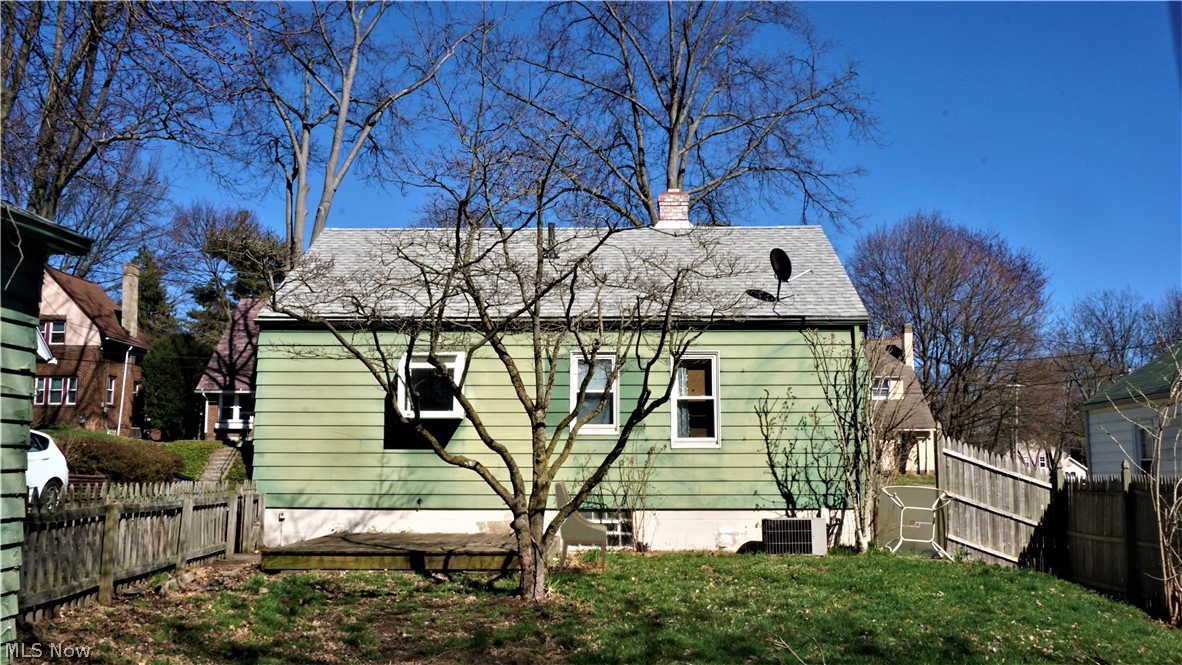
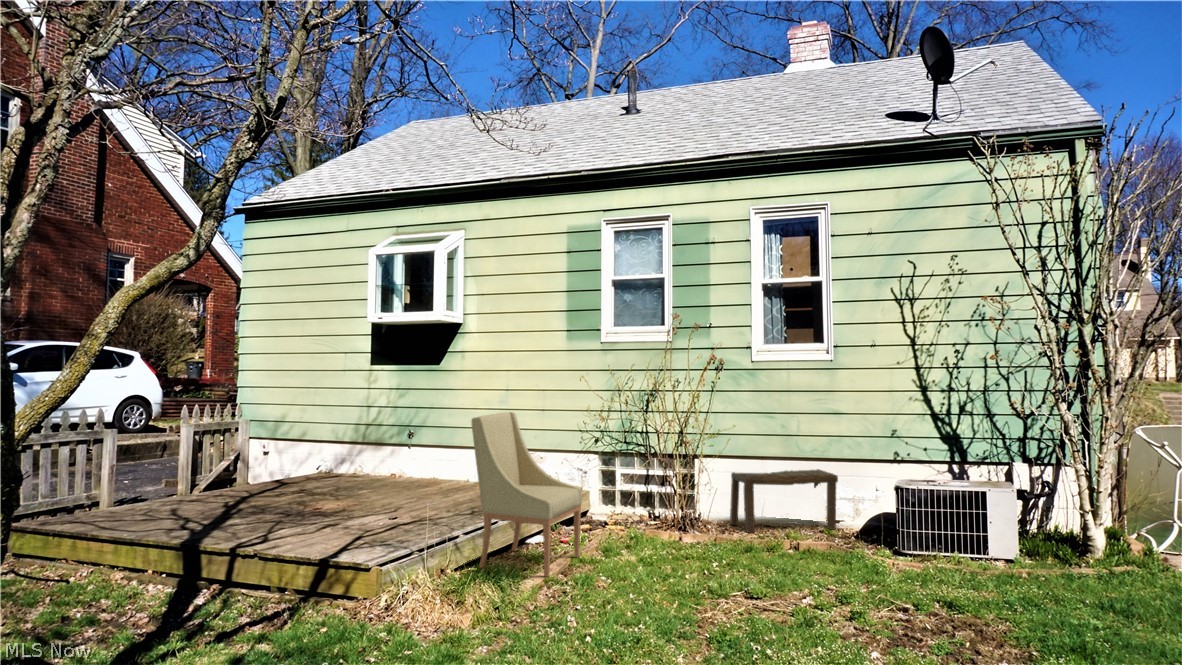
bench: none [665,517,729,555] -> present [730,469,838,533]

